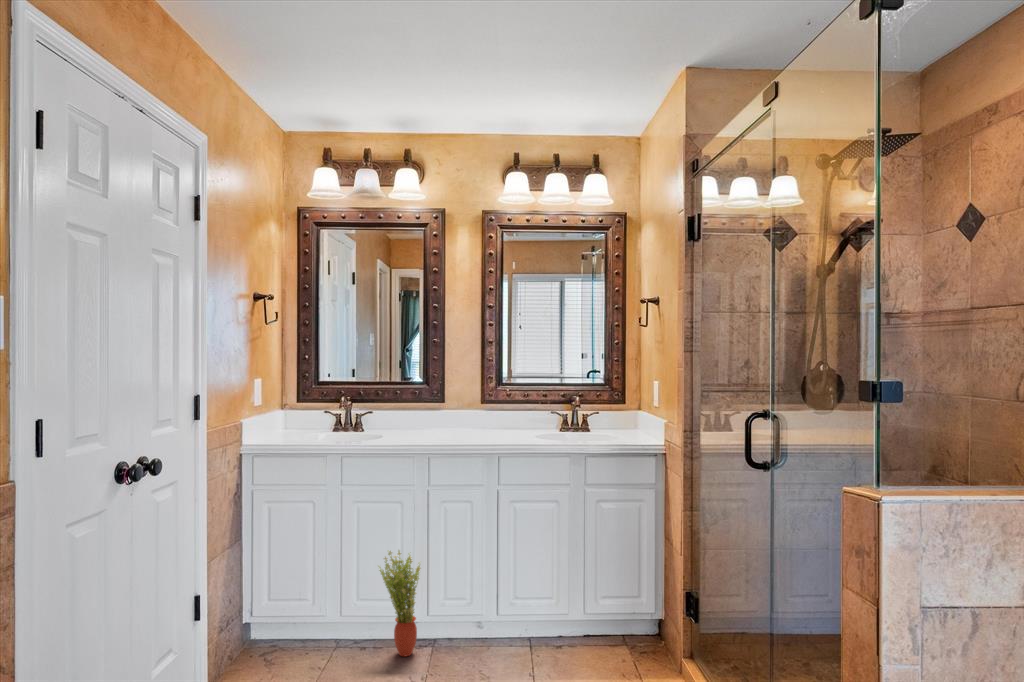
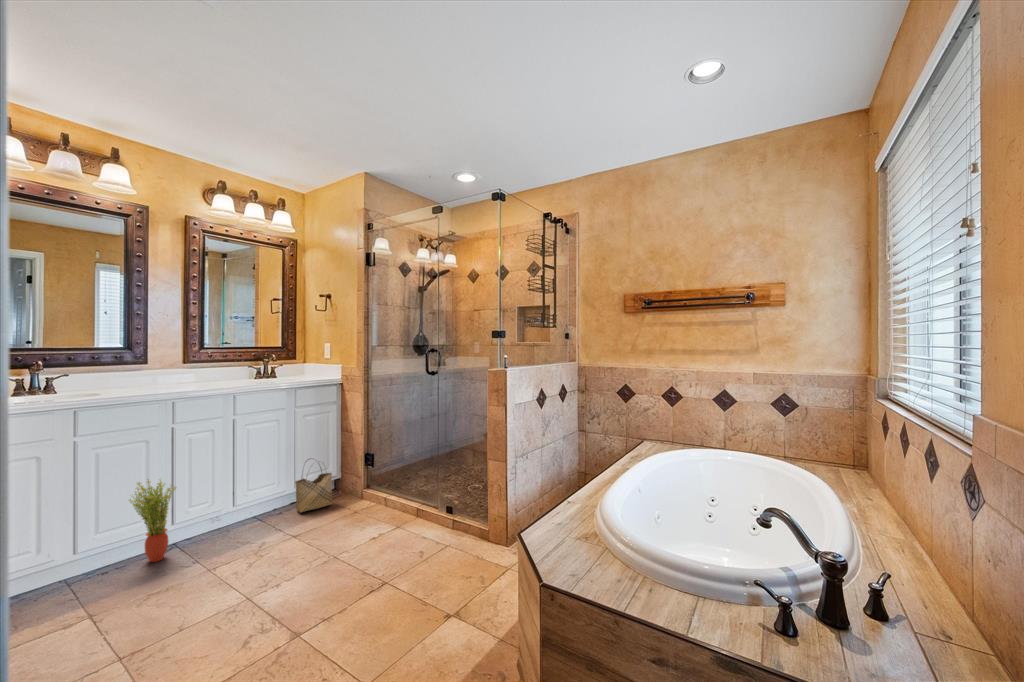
woven basket: none [575,573,635,662] -> present [295,459,333,513]

